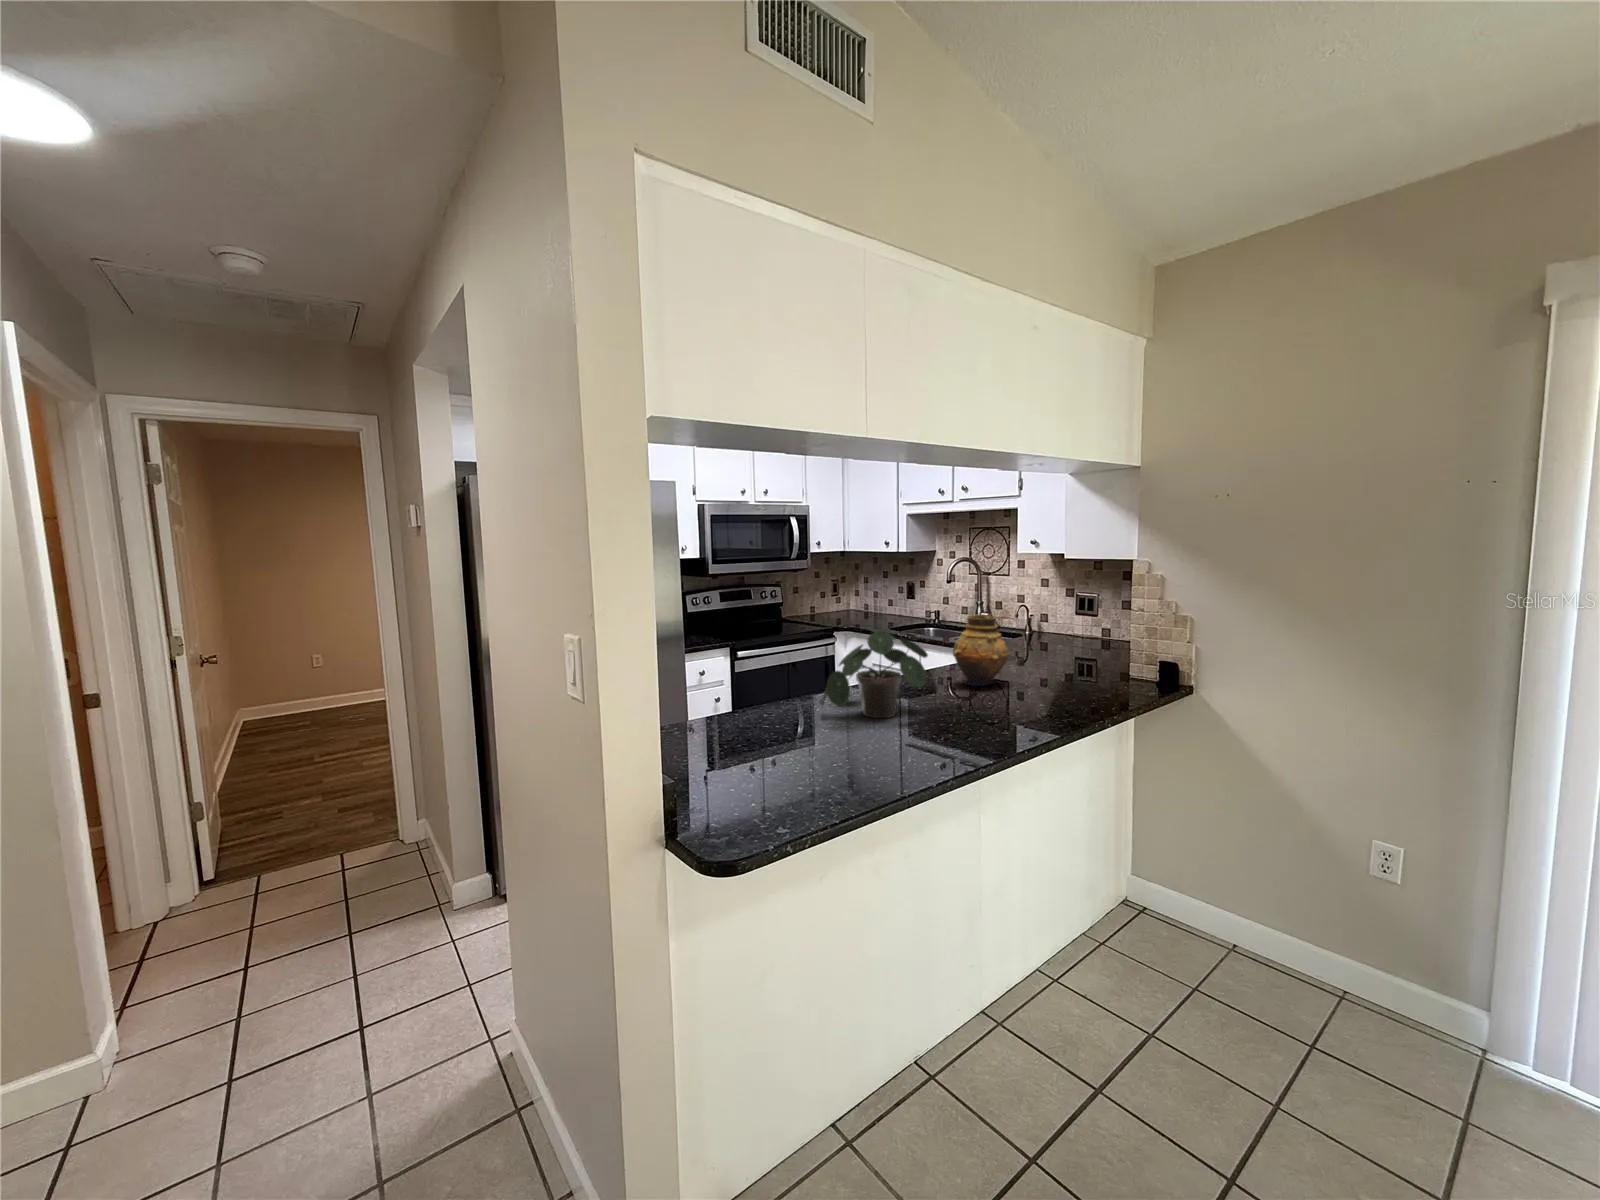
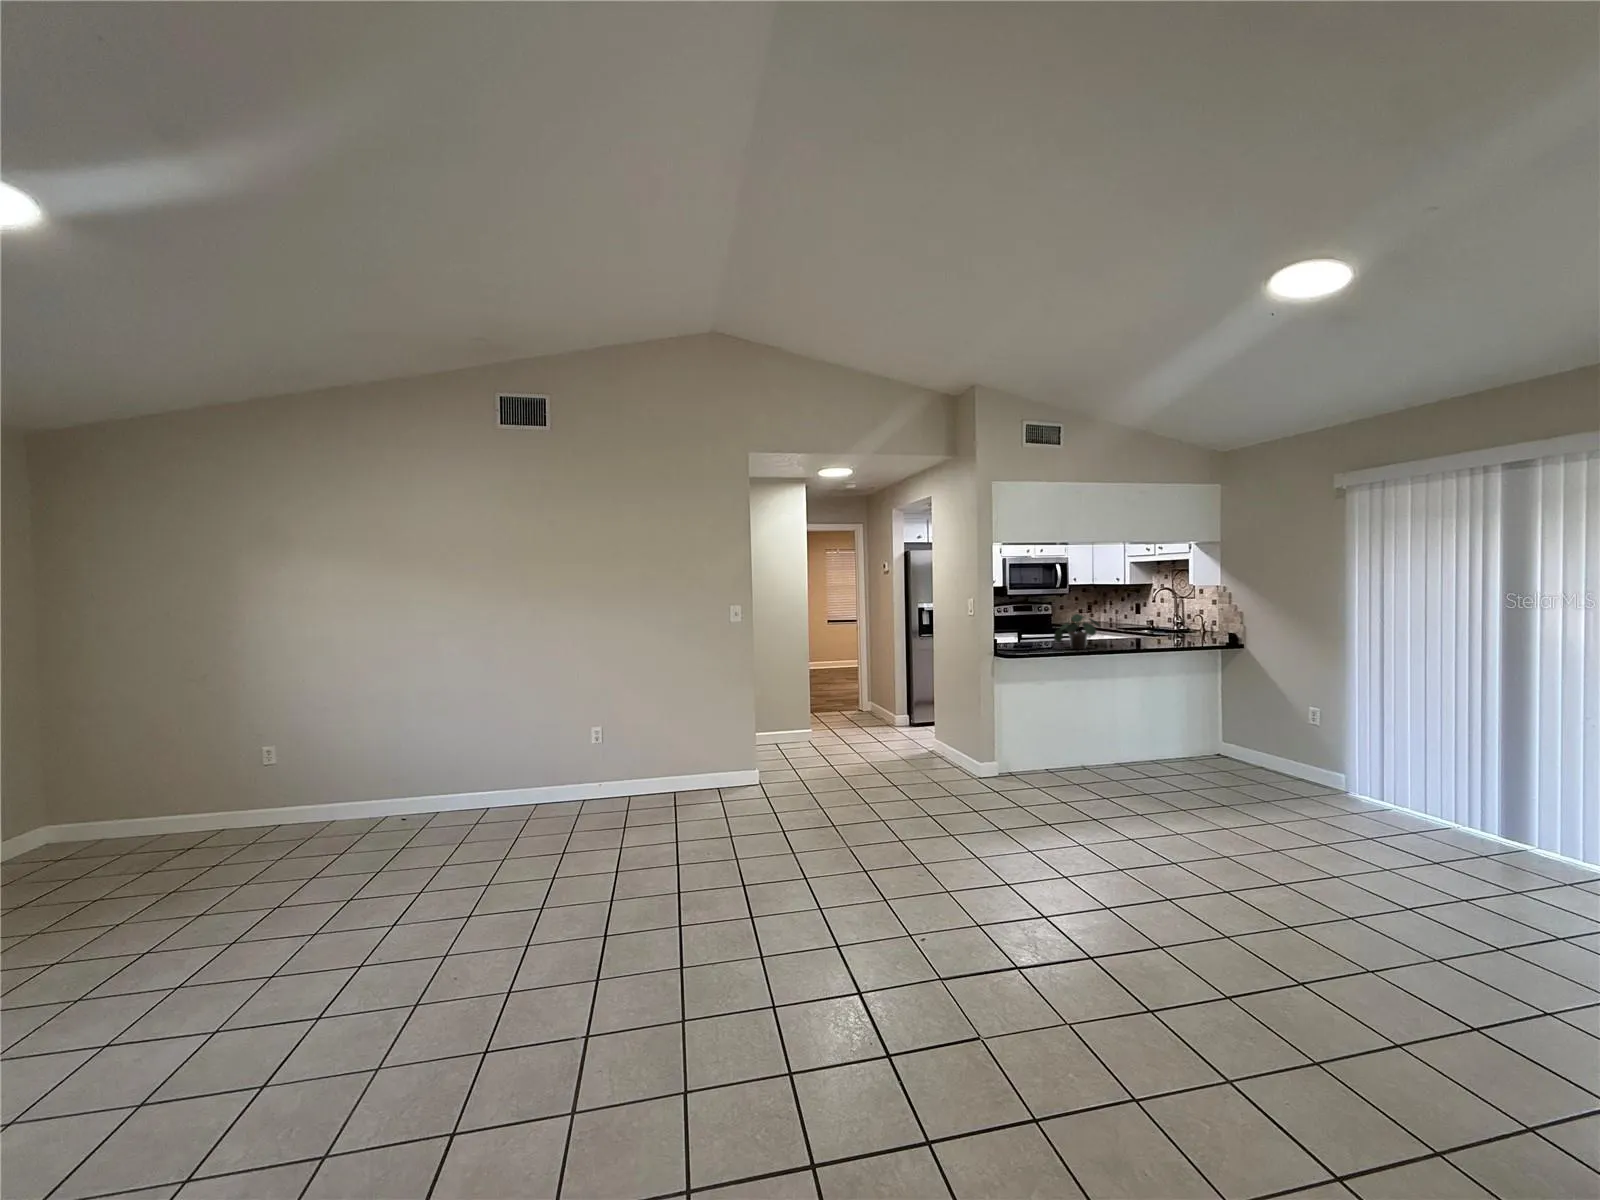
vase: present [953,615,1009,686] -> none [1122,612,1152,644]

